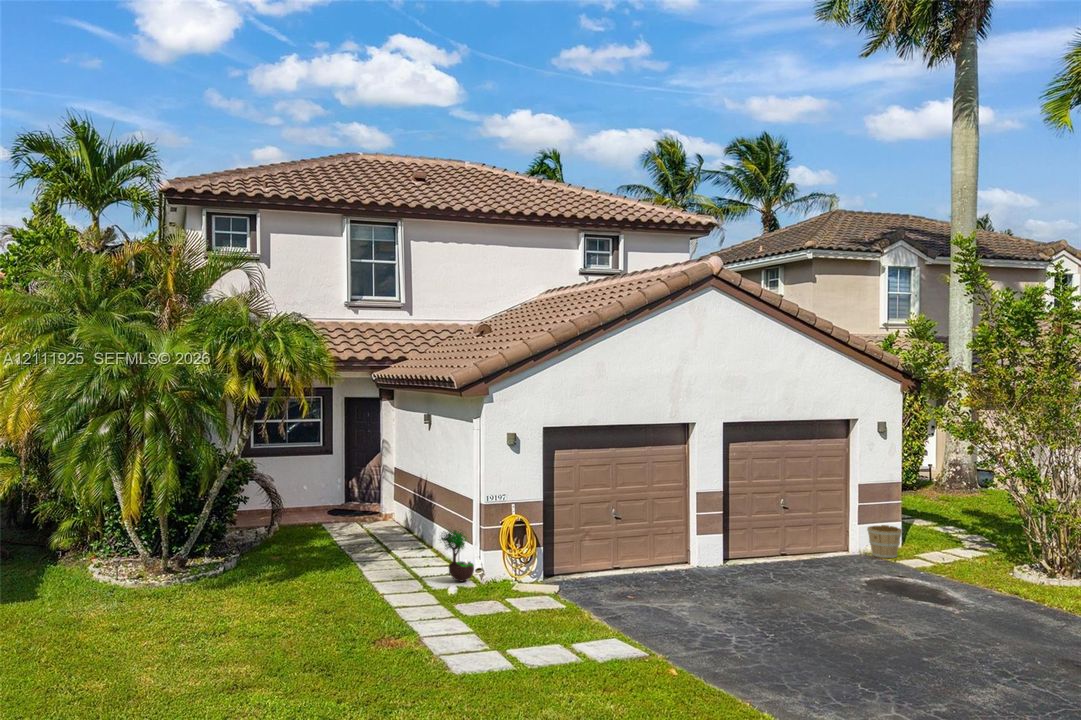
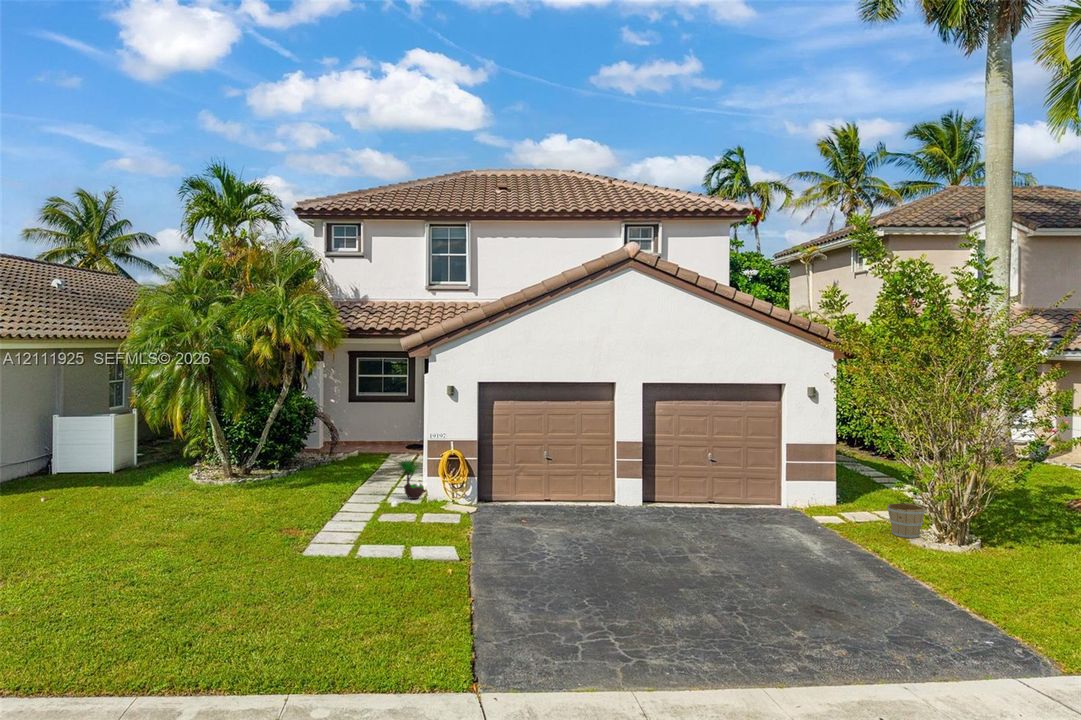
wooden bucket: present [867,525,902,558] -> present [887,503,926,538]

